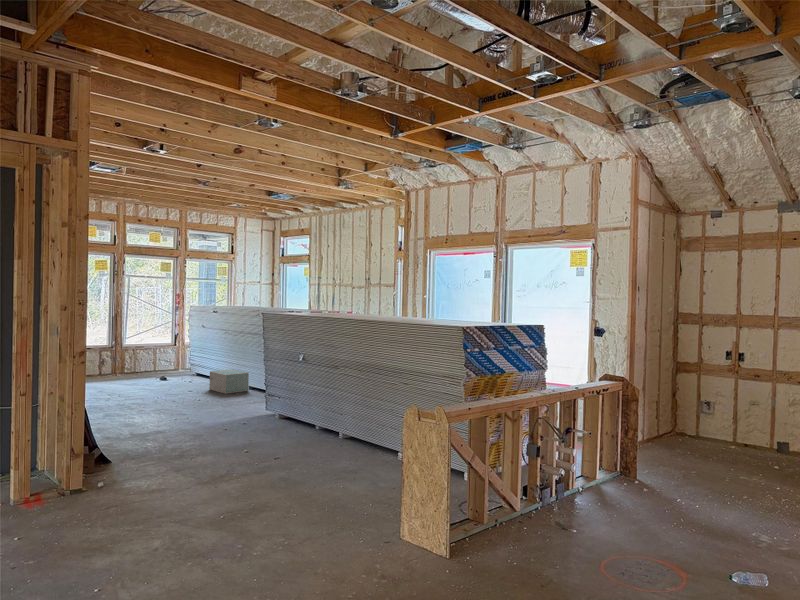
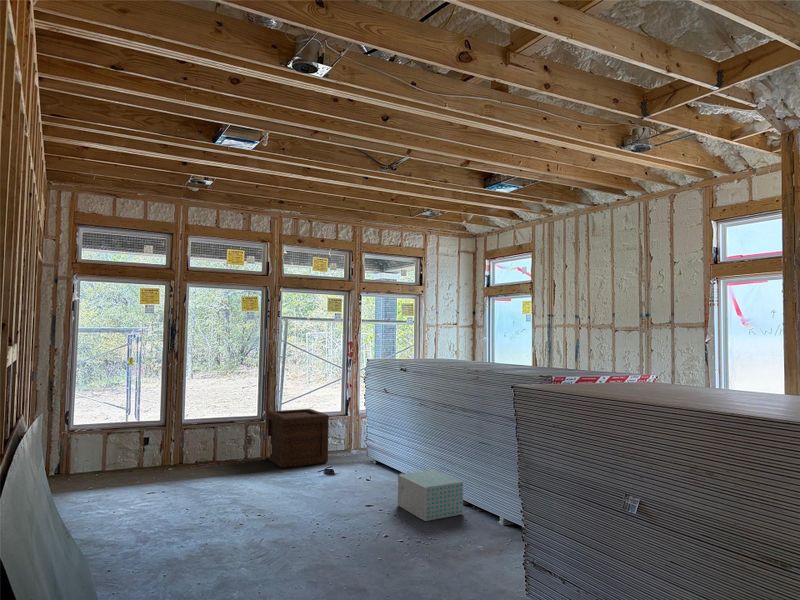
wooden crate: none [115,340,163,378] -> present [266,409,329,468]

